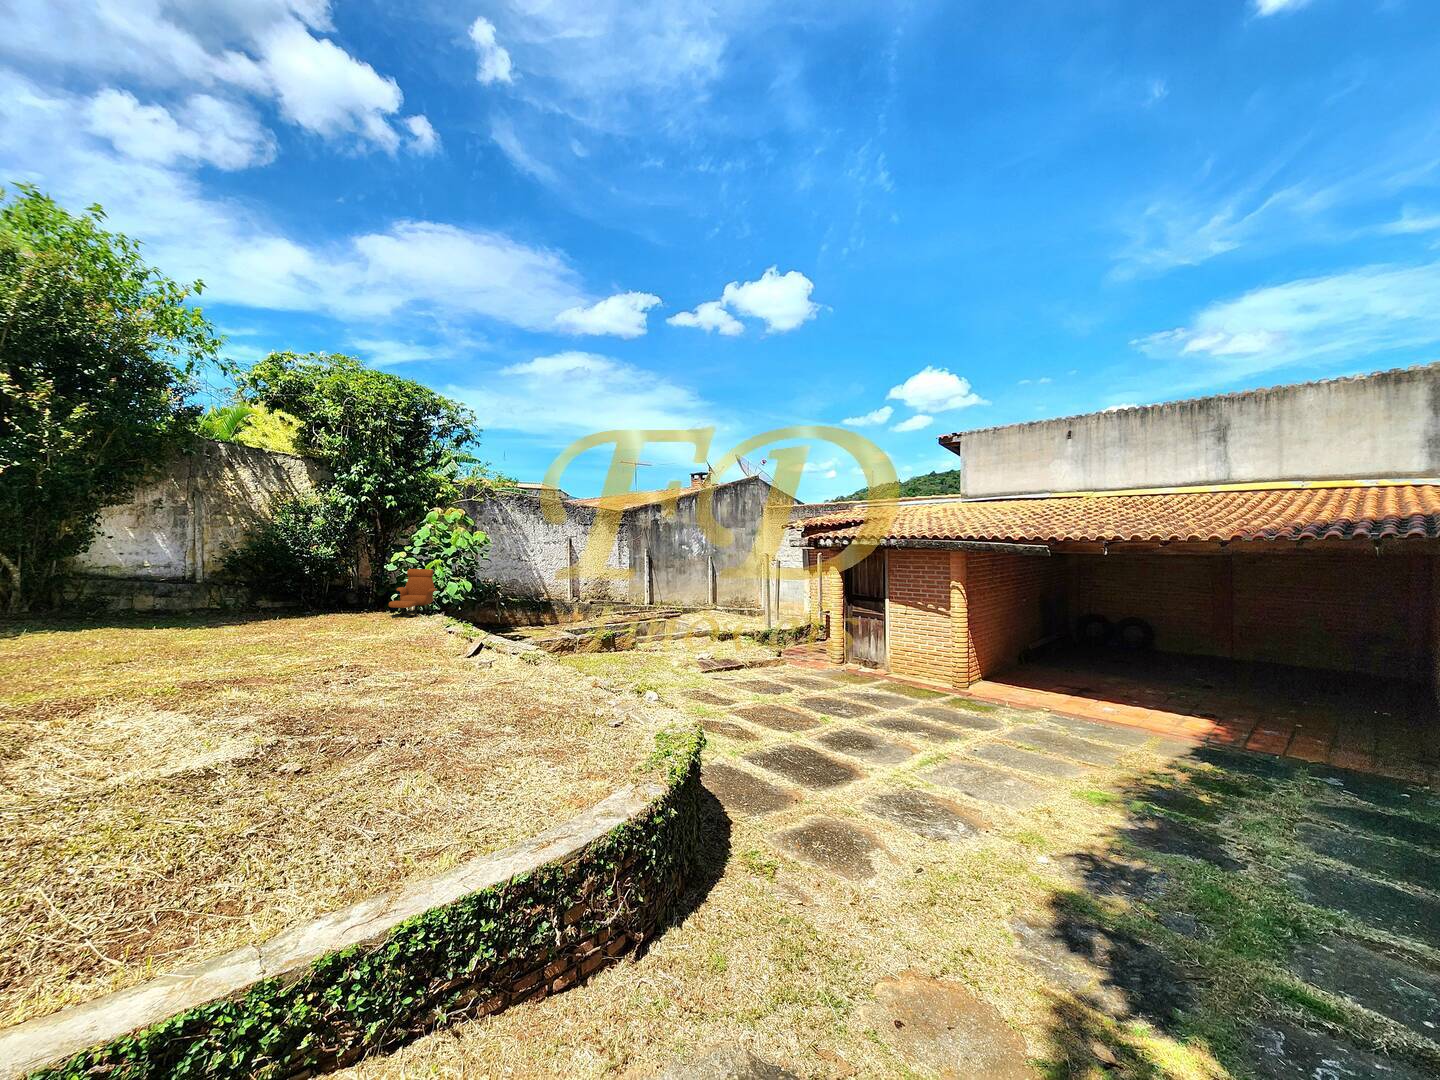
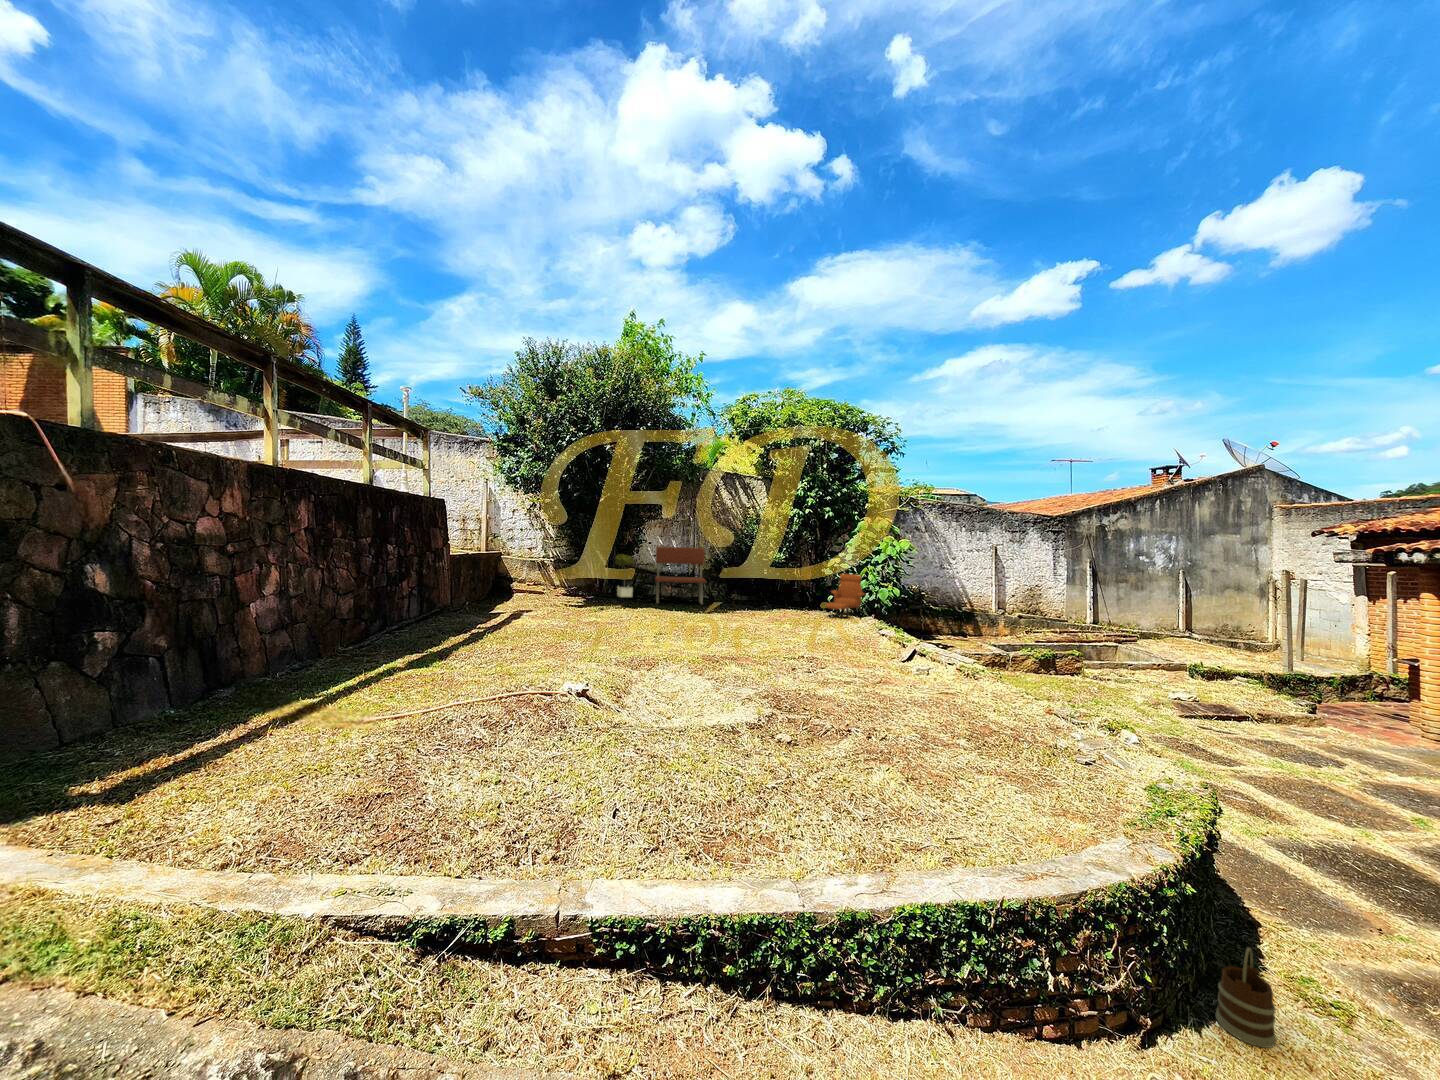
bench: none [113,539,210,619] -> present [655,546,706,604]
potted tree: none [25,549,68,615] -> present [615,554,633,597]
wooden bucket: none [691,840,726,915] -> present [1216,947,1276,1048]

